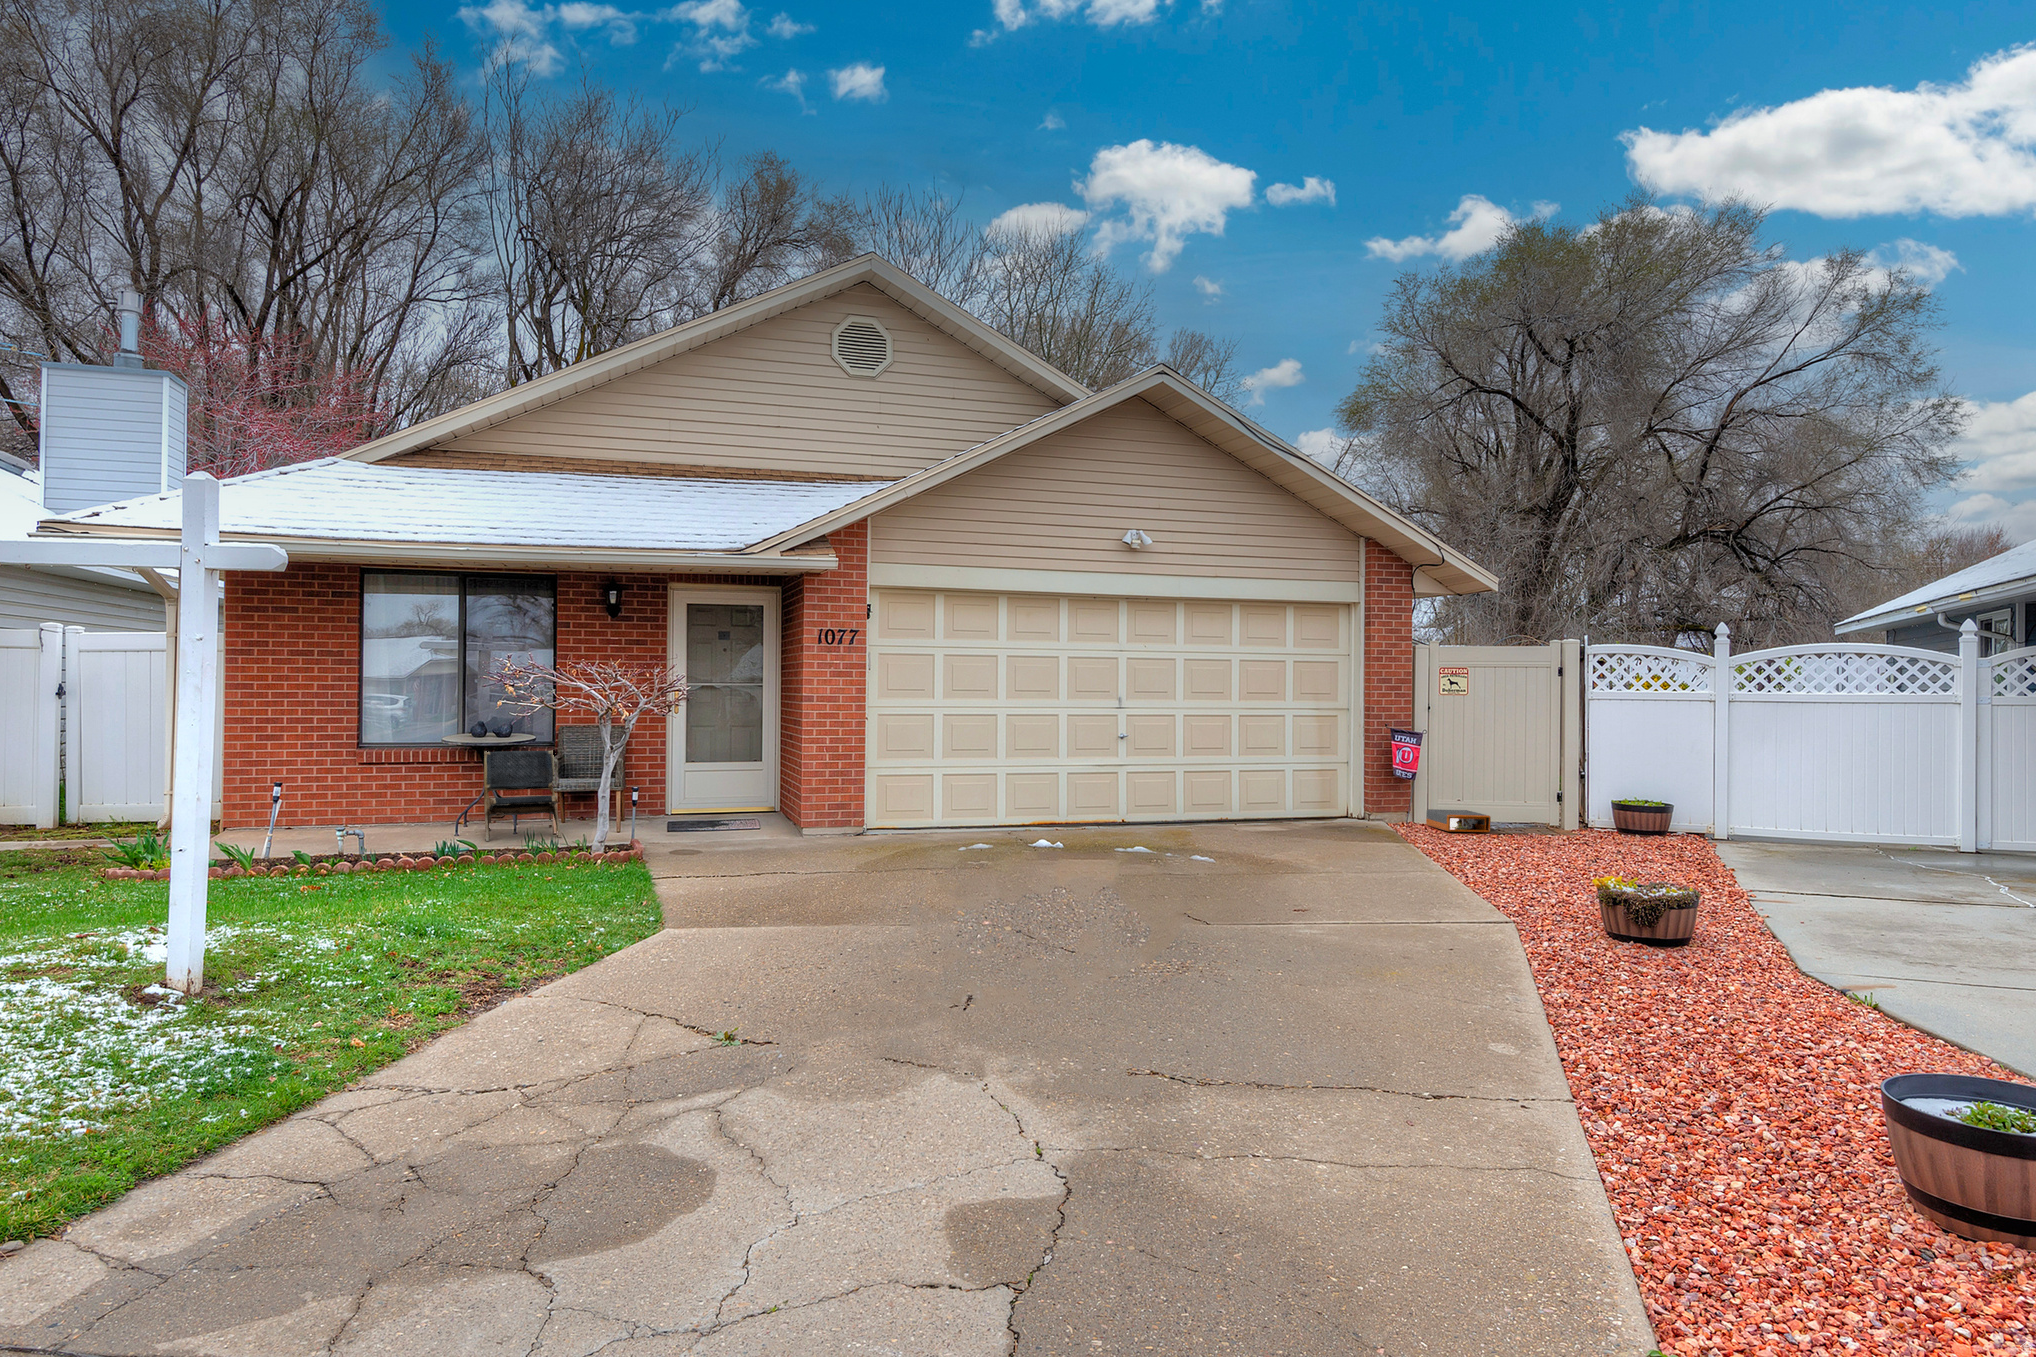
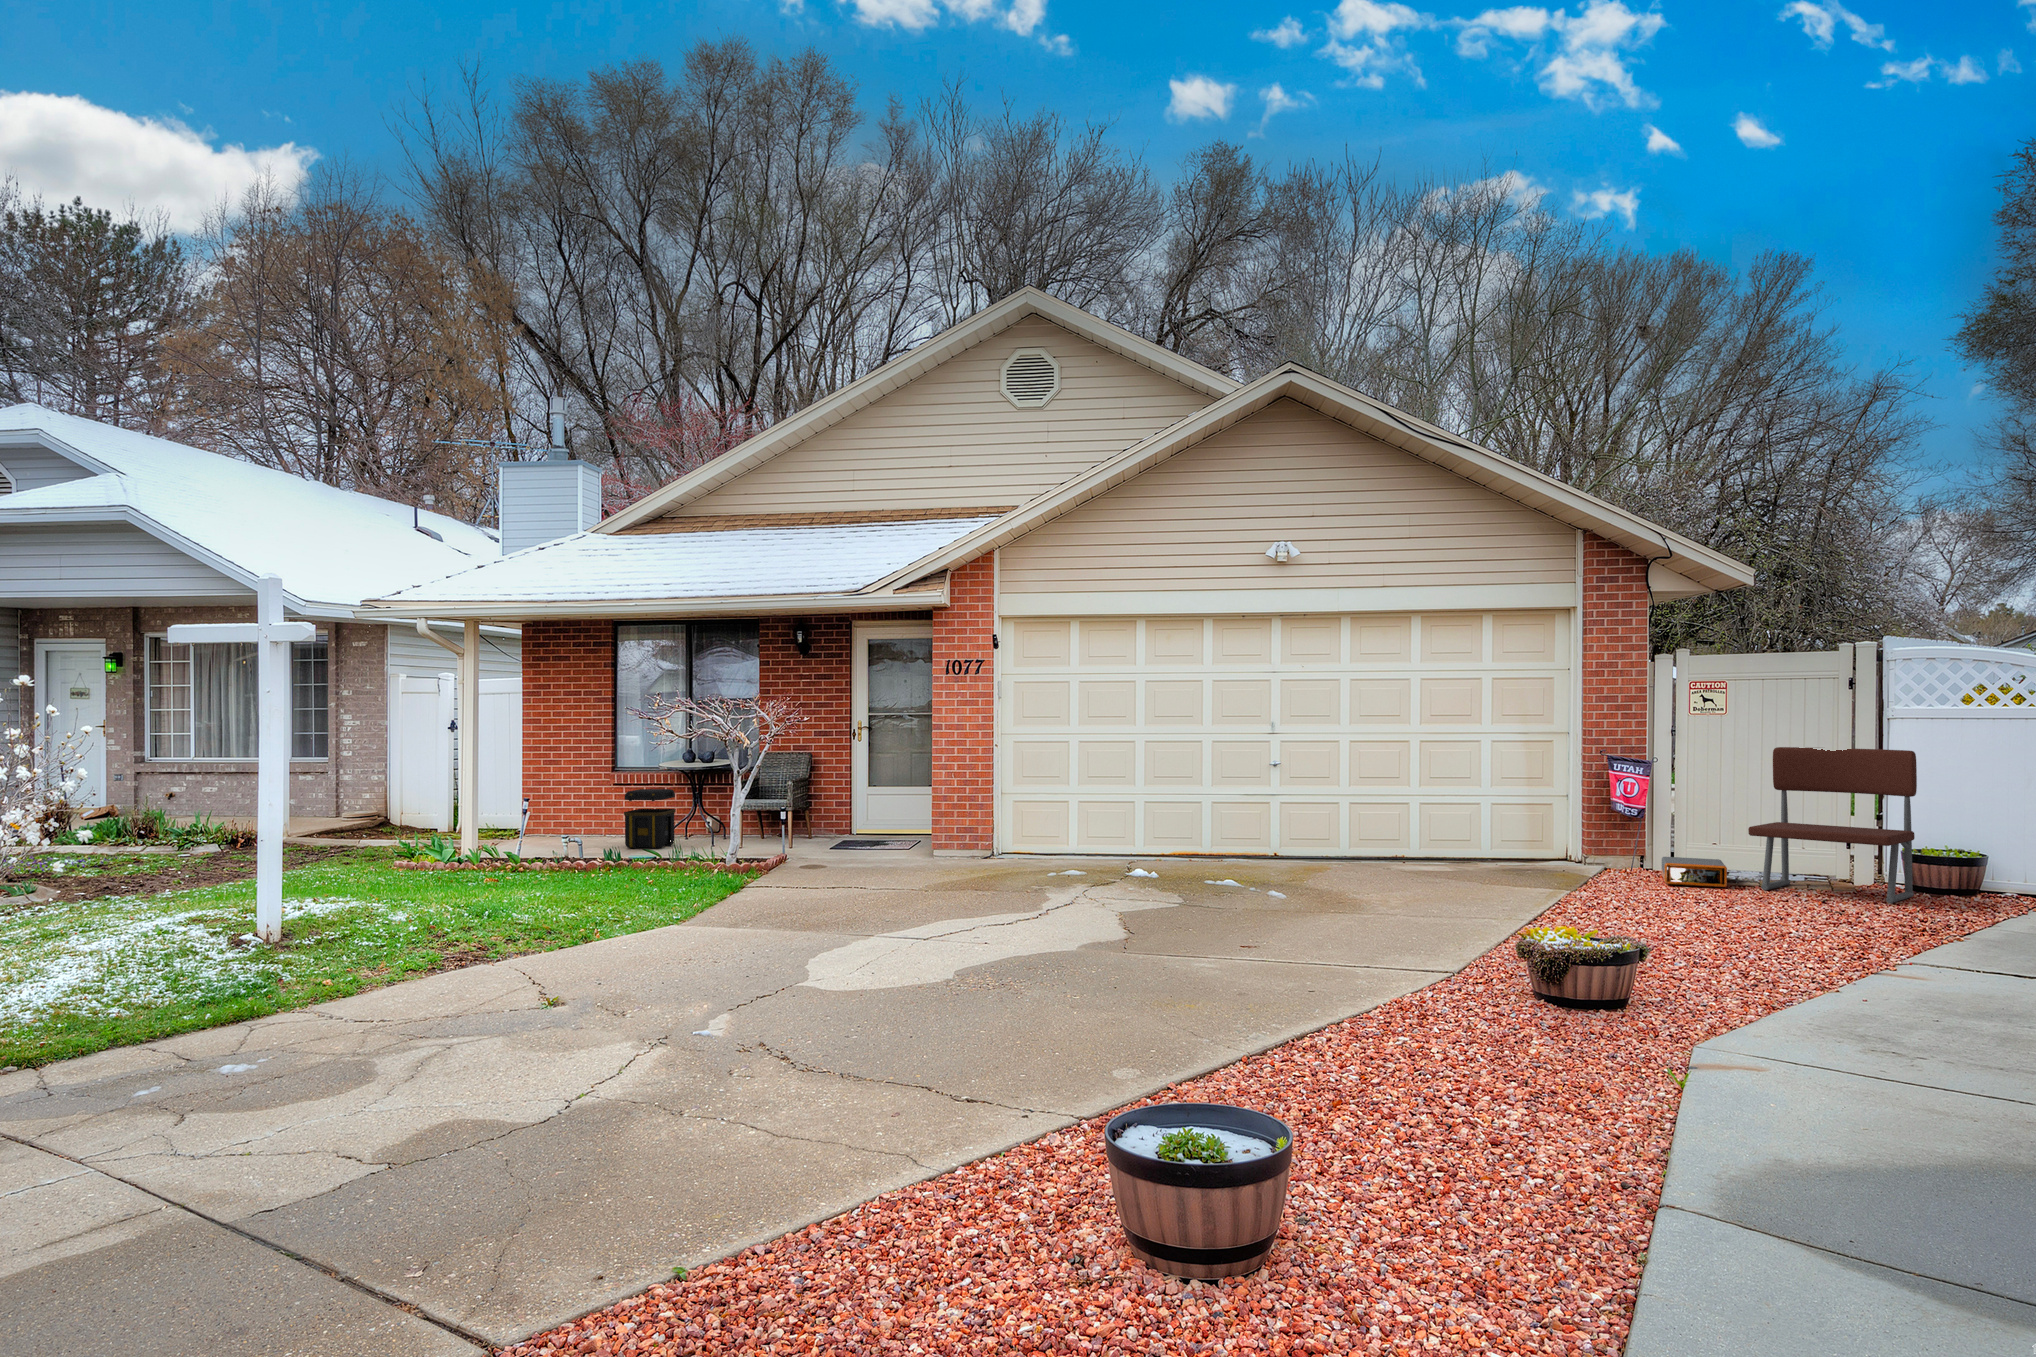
bench: none [1511,722,1623,840] -> present [1748,747,1917,903]
lounge chair: present [484,750,561,841] -> none [689,775,762,853]
toolbox: none [386,768,445,838] -> present [624,789,676,849]

